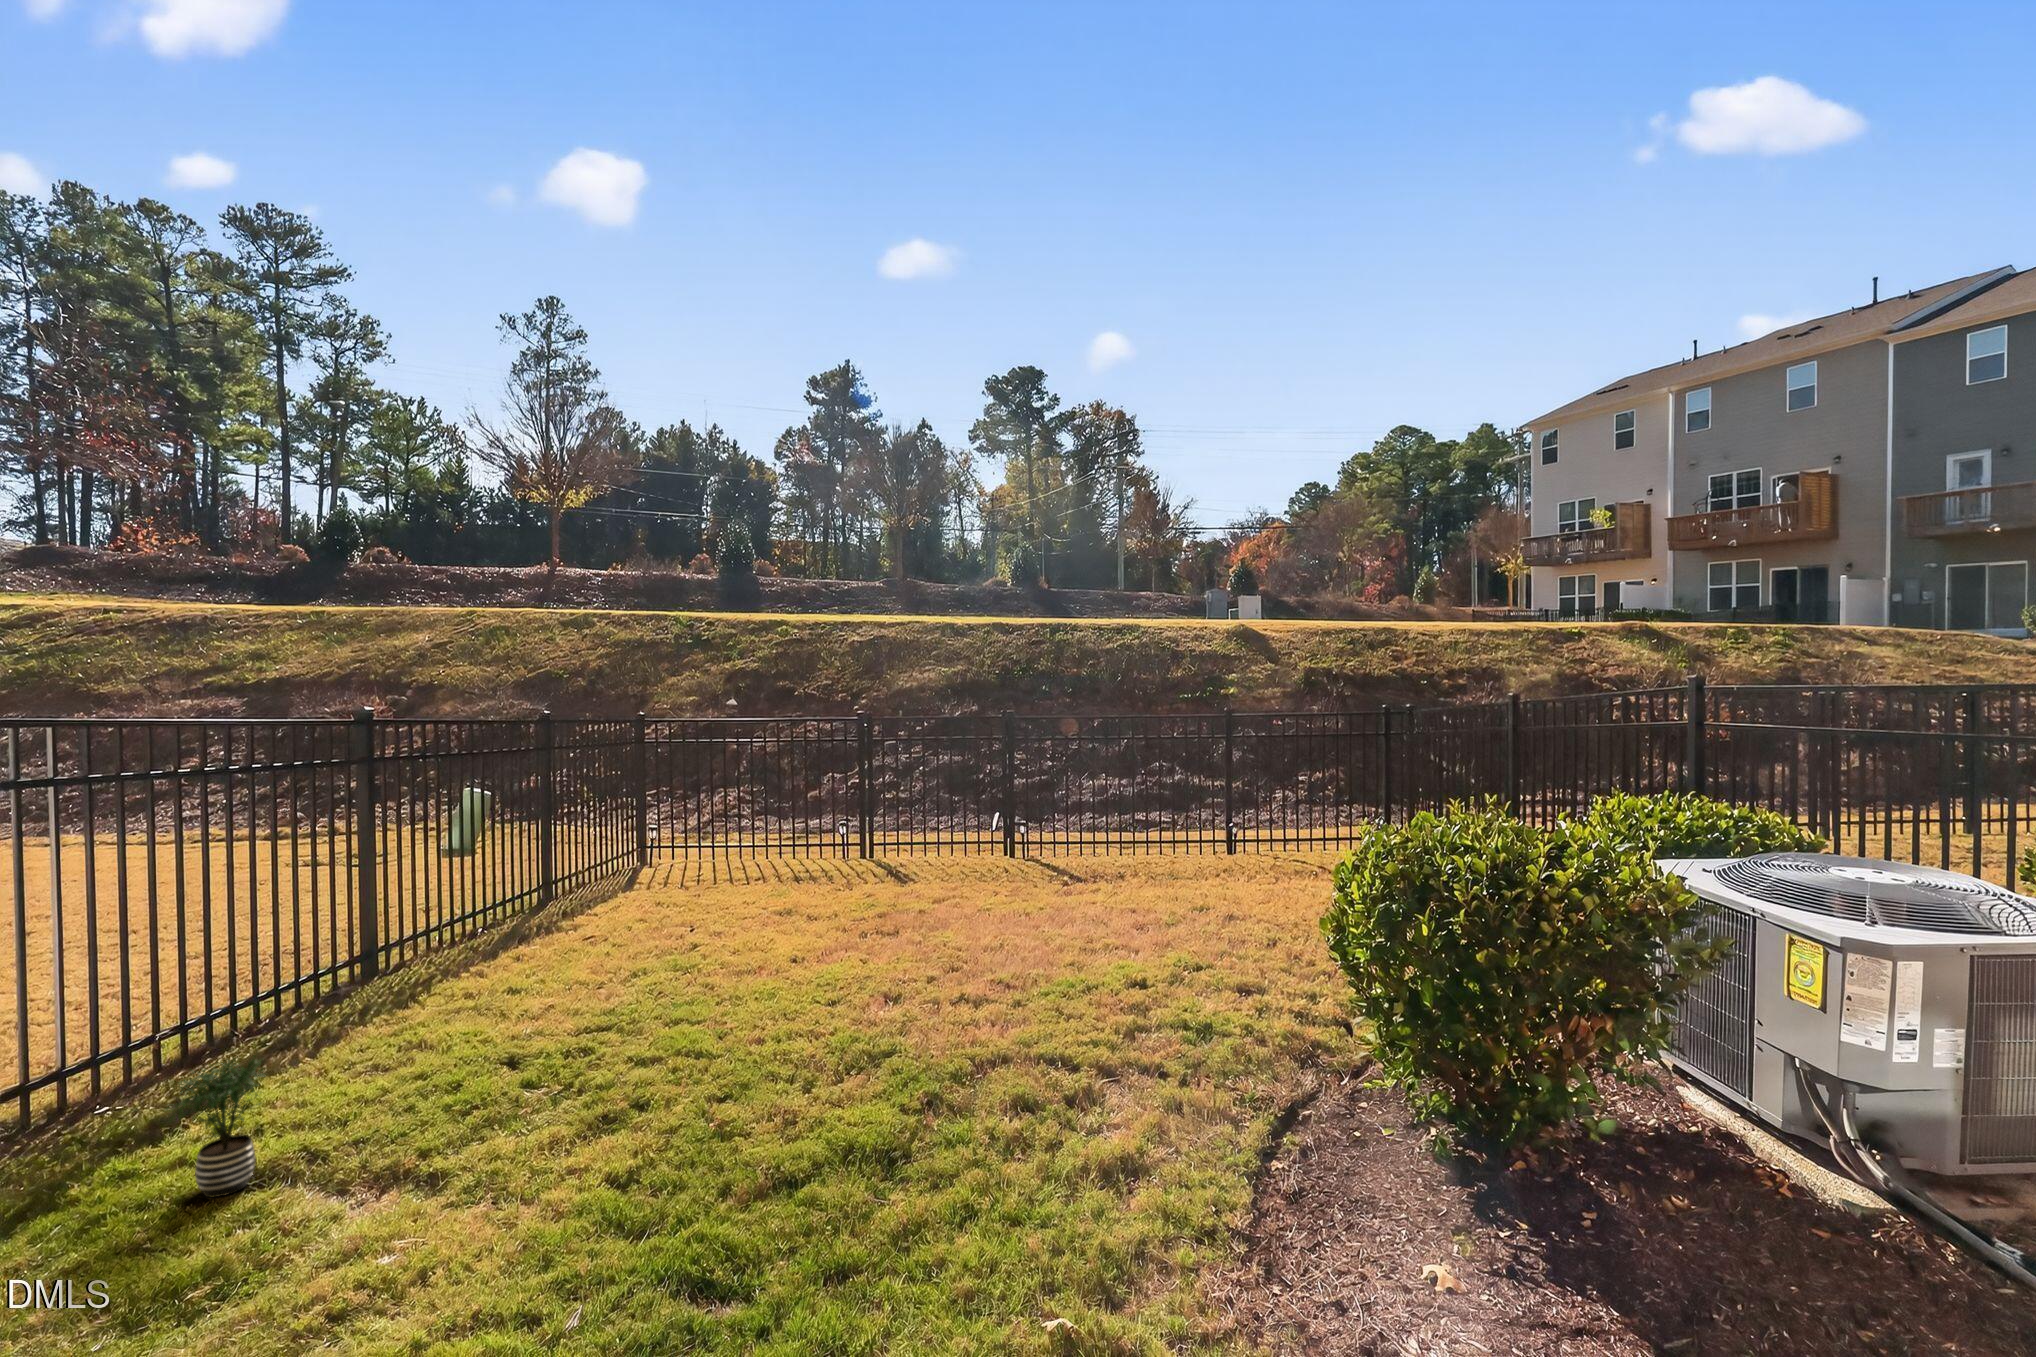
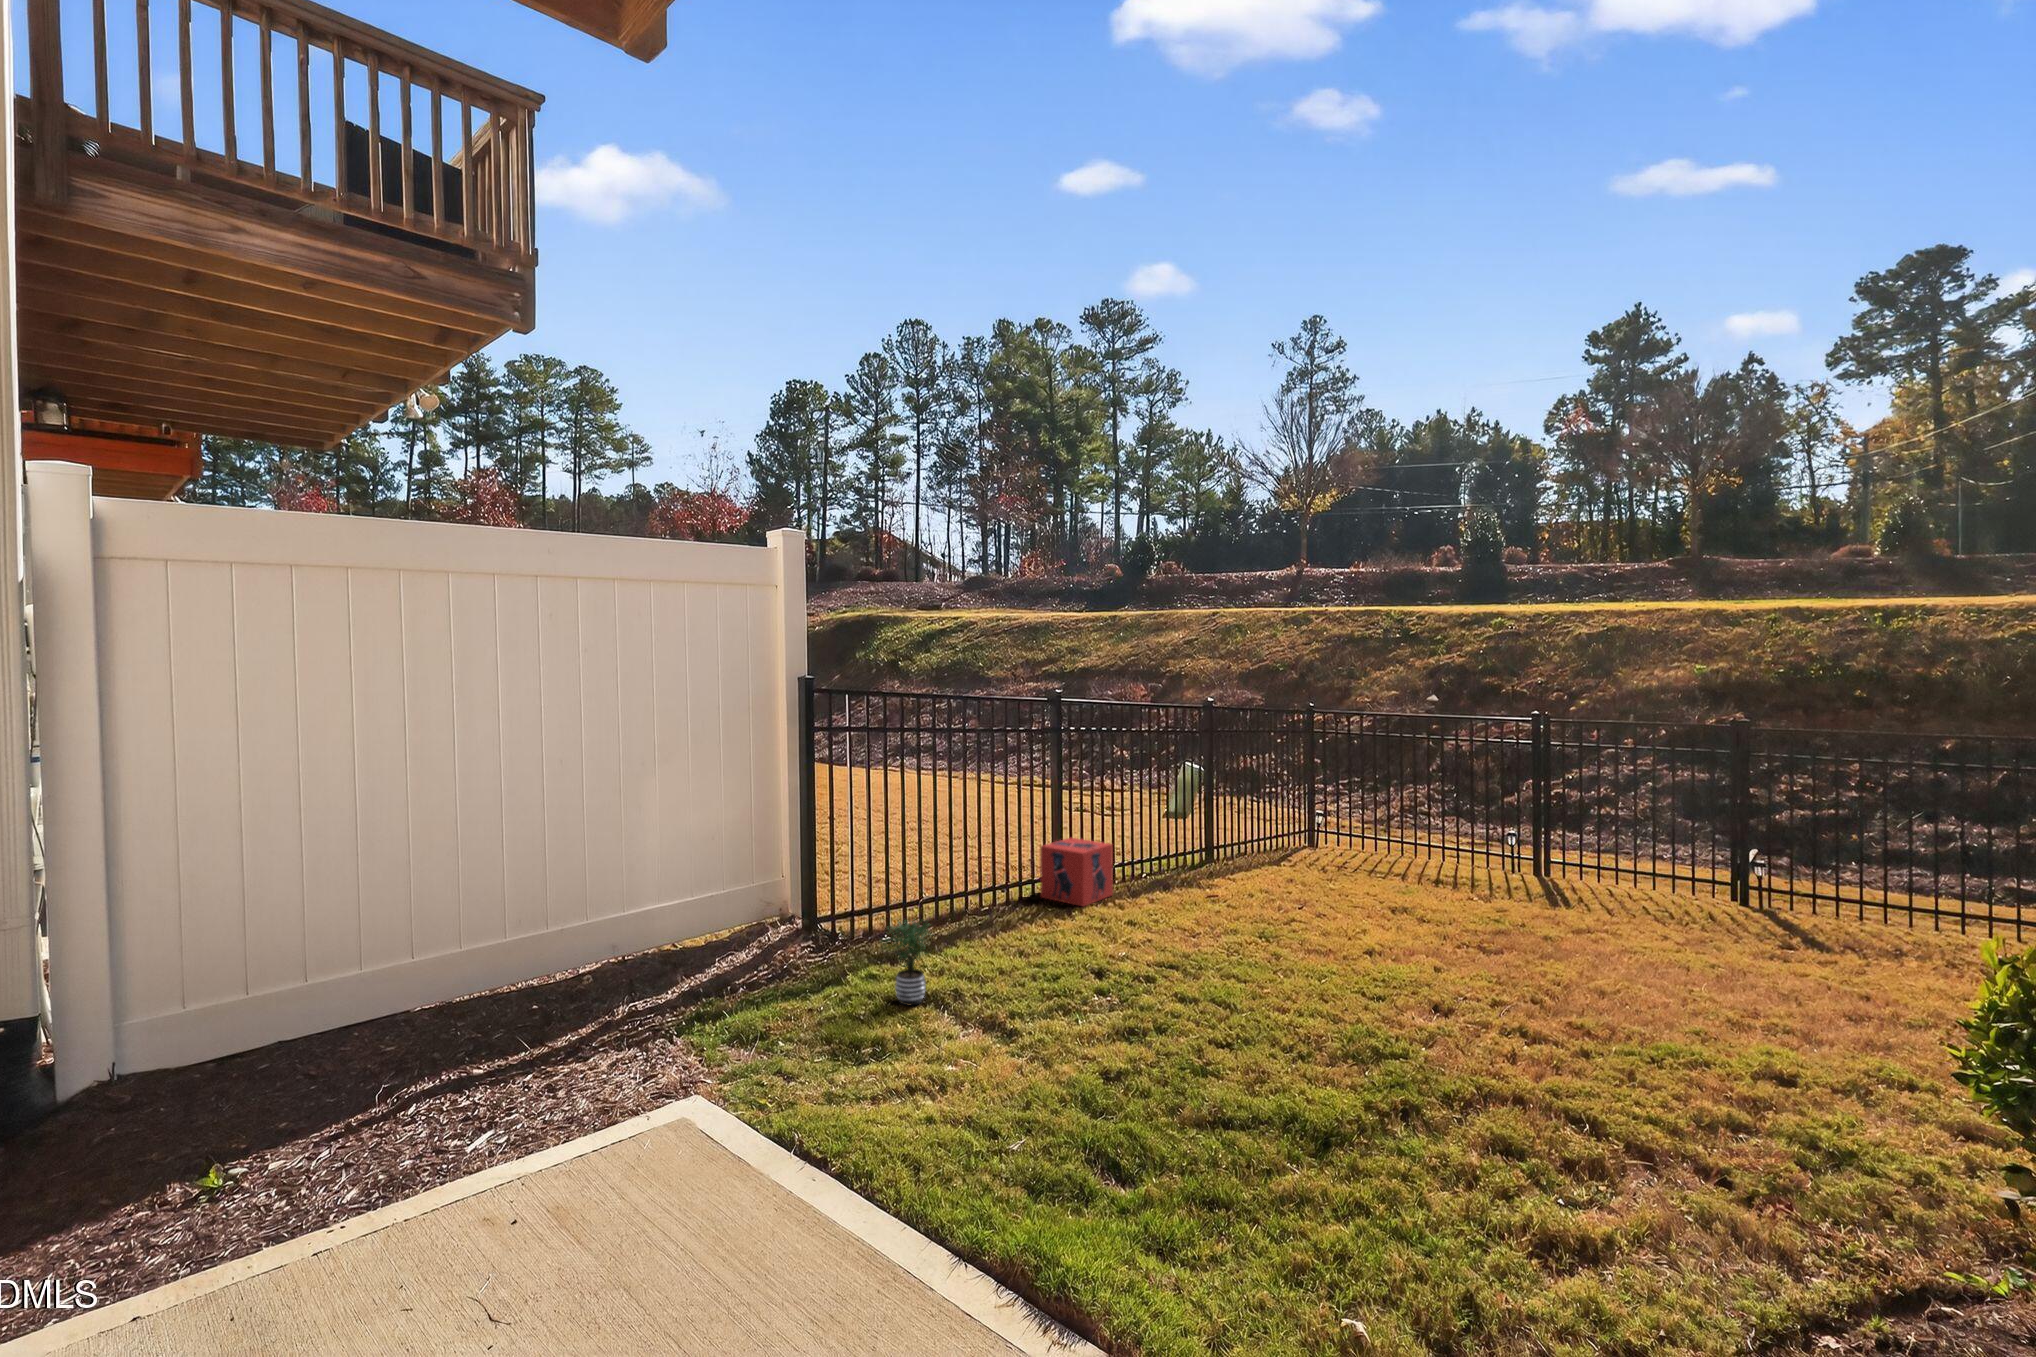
storage box: none [355,899,465,990] -> present [1040,838,1113,906]

